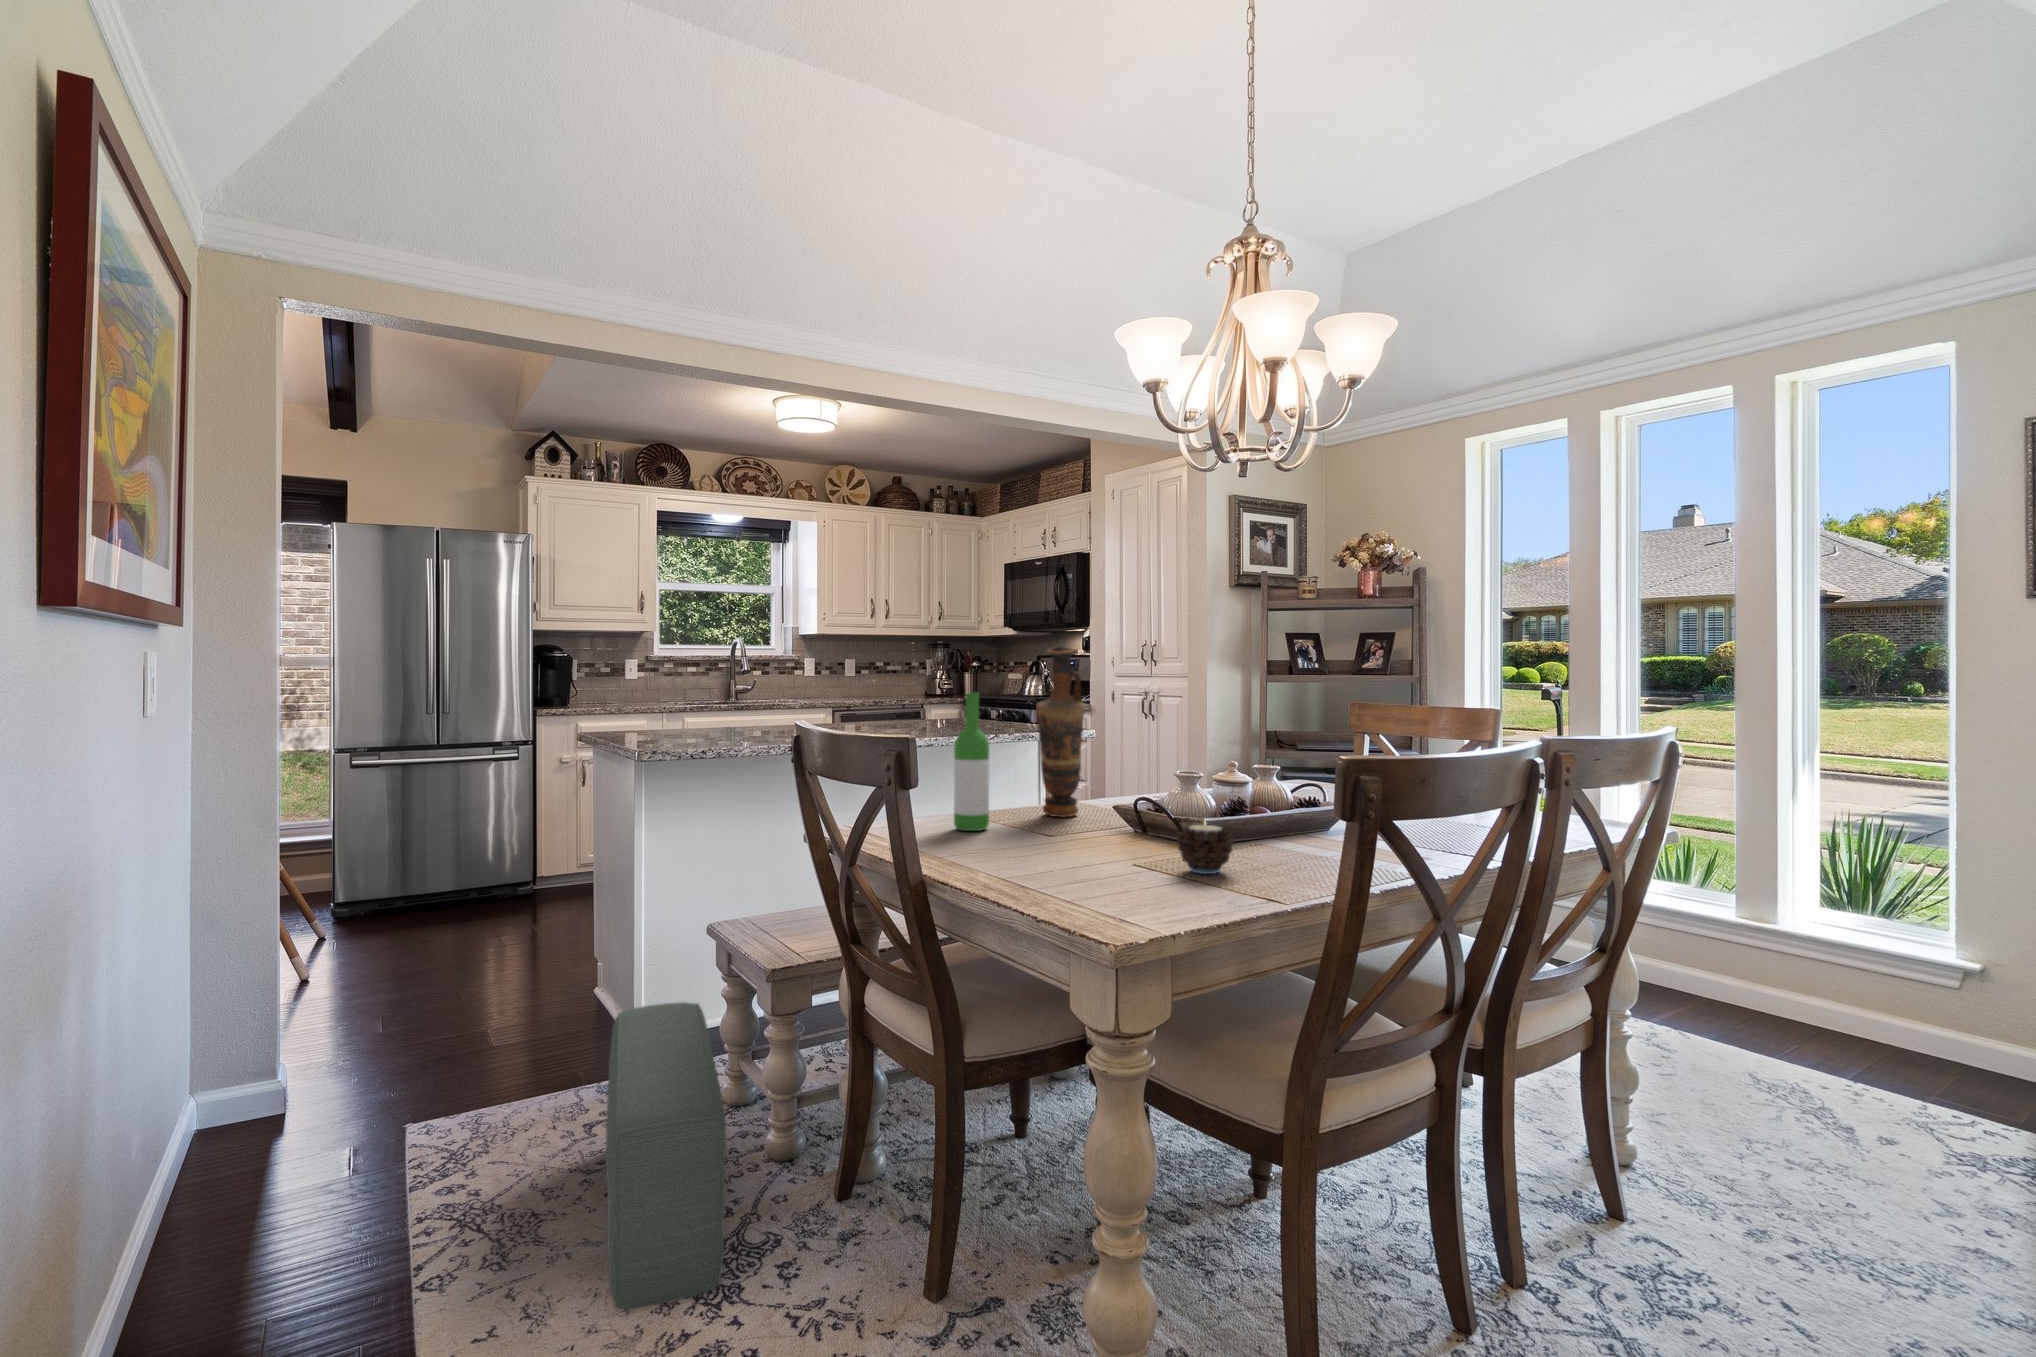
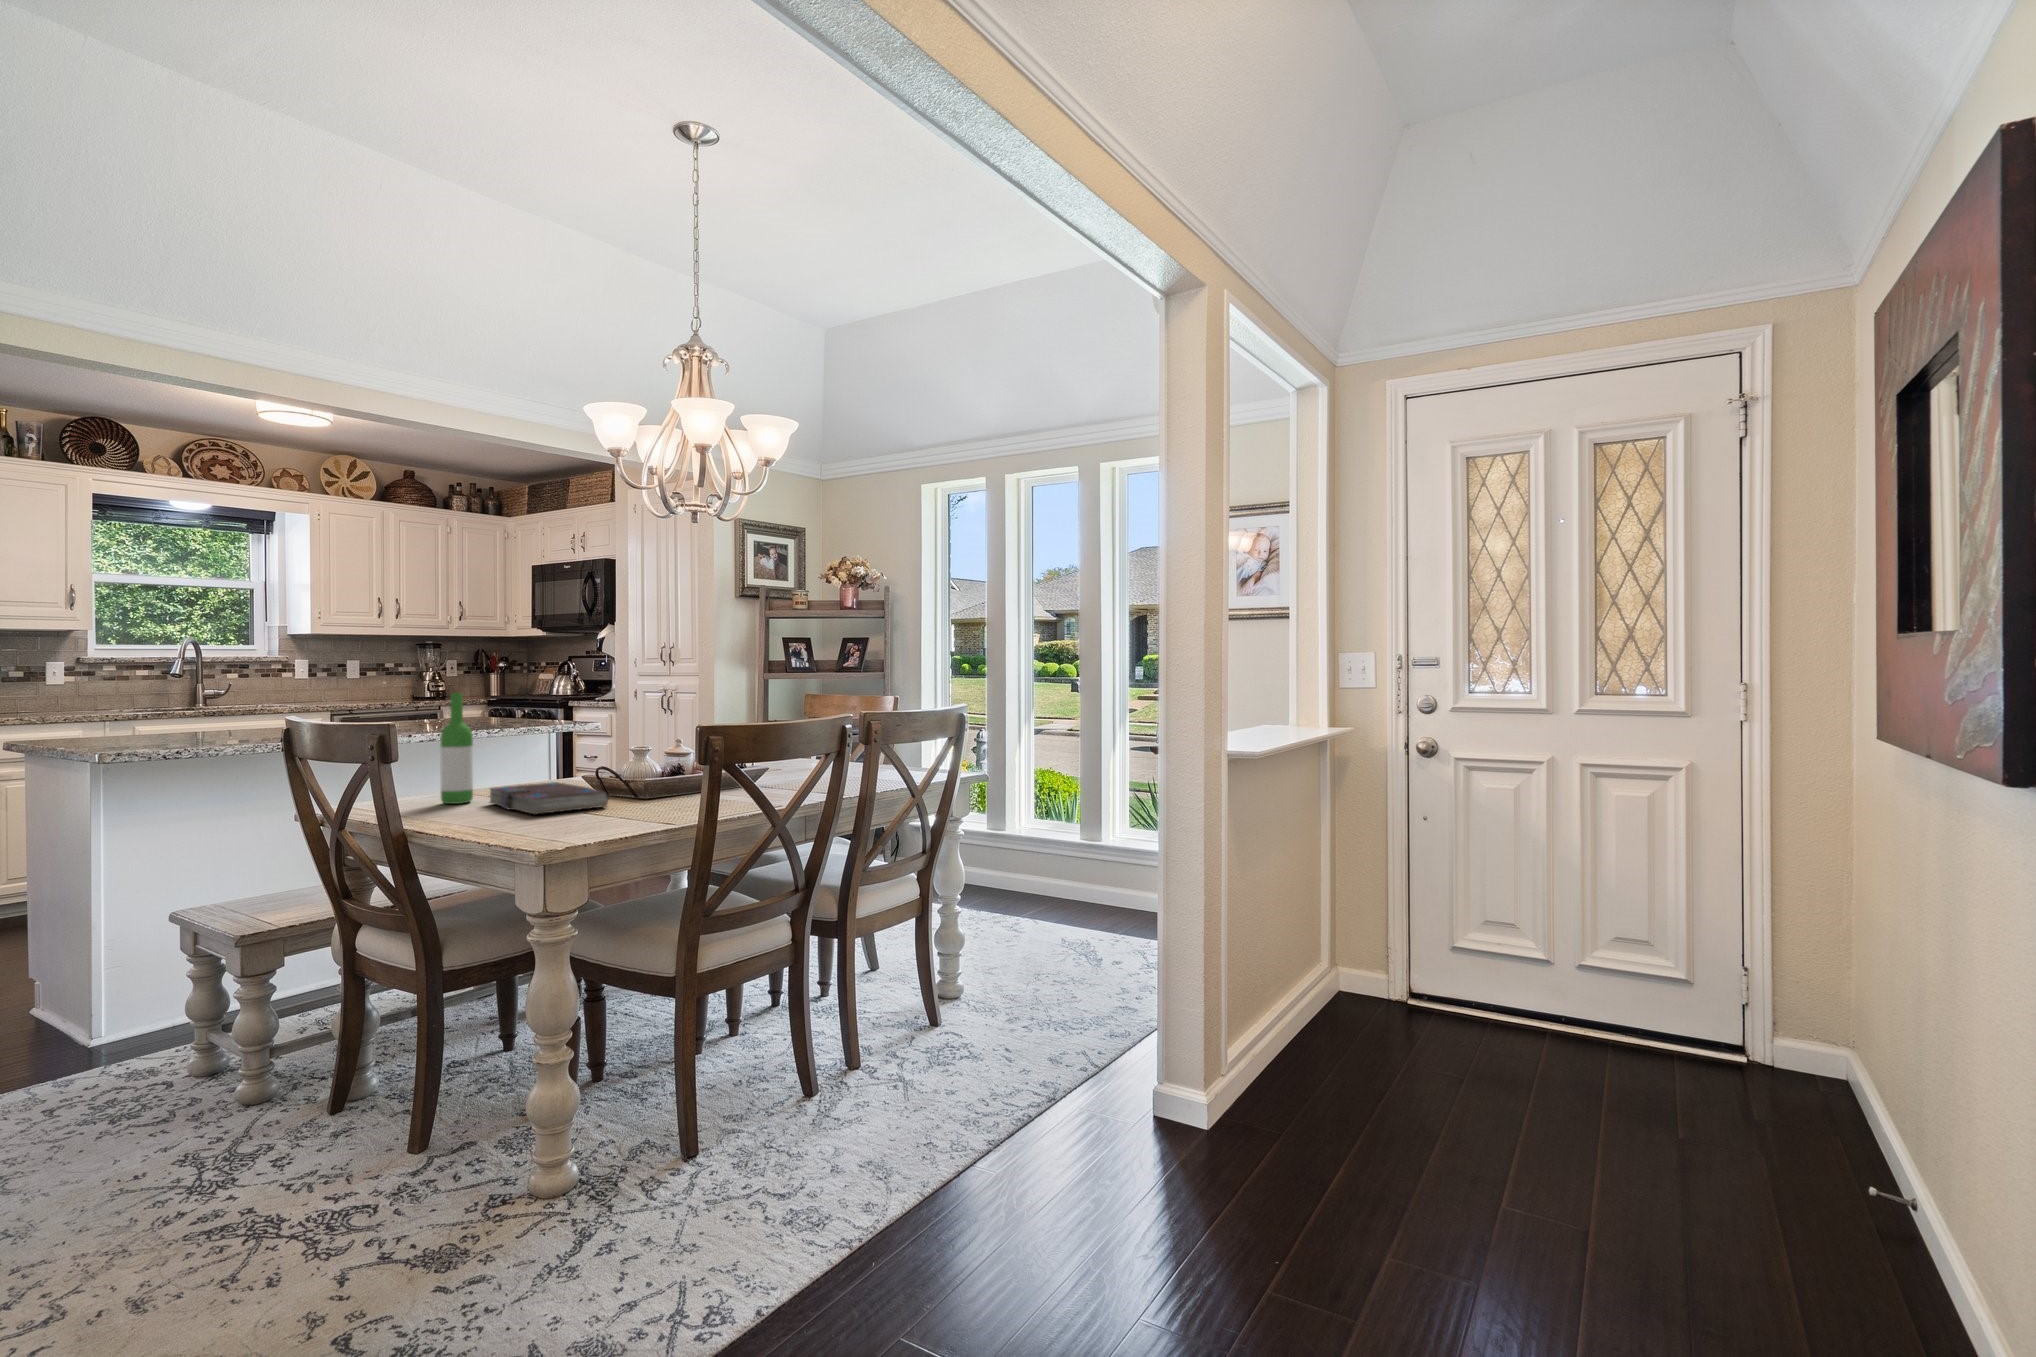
vase: present [1036,647,1086,817] -> none [518,656,562,791]
book: none [1004,809,1161,859] -> present [489,782,608,814]
candle: present [1176,820,1235,874] -> none [611,778,655,817]
pouf: present [606,1002,726,1309] -> none [83,975,218,1208]

